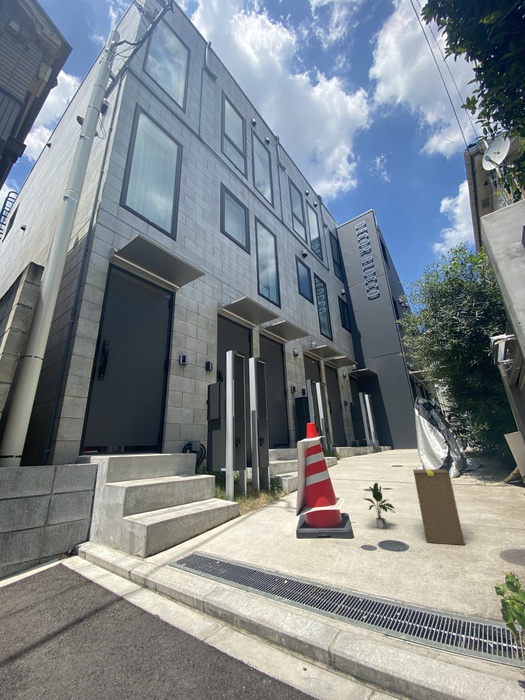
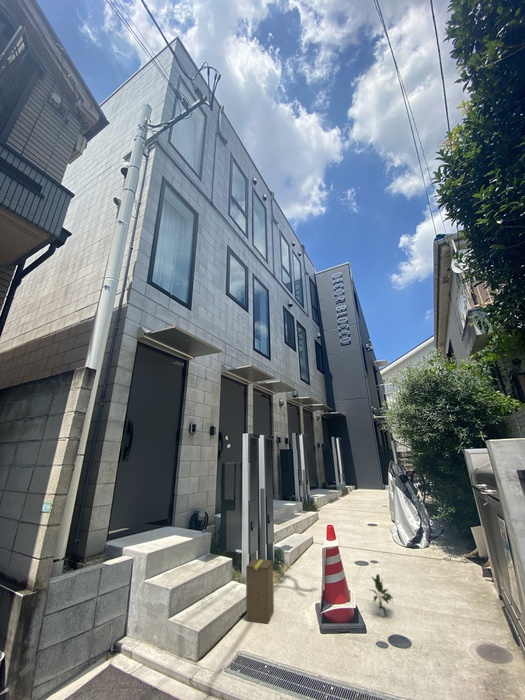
cardboard box: present [413,469,465,545] -> present [246,559,274,624]

